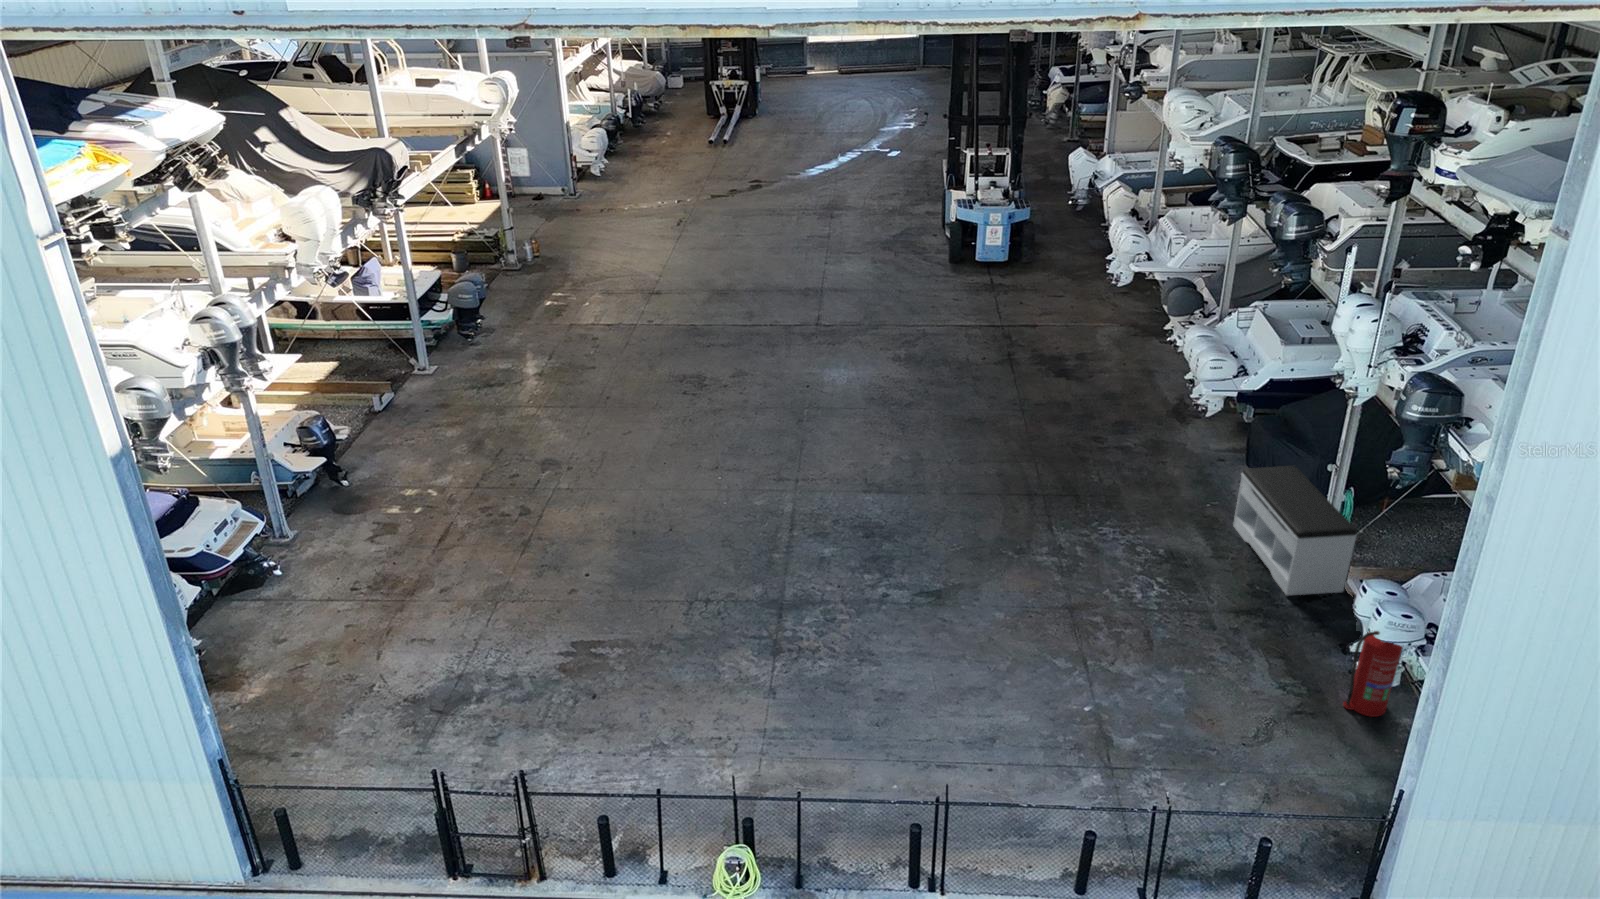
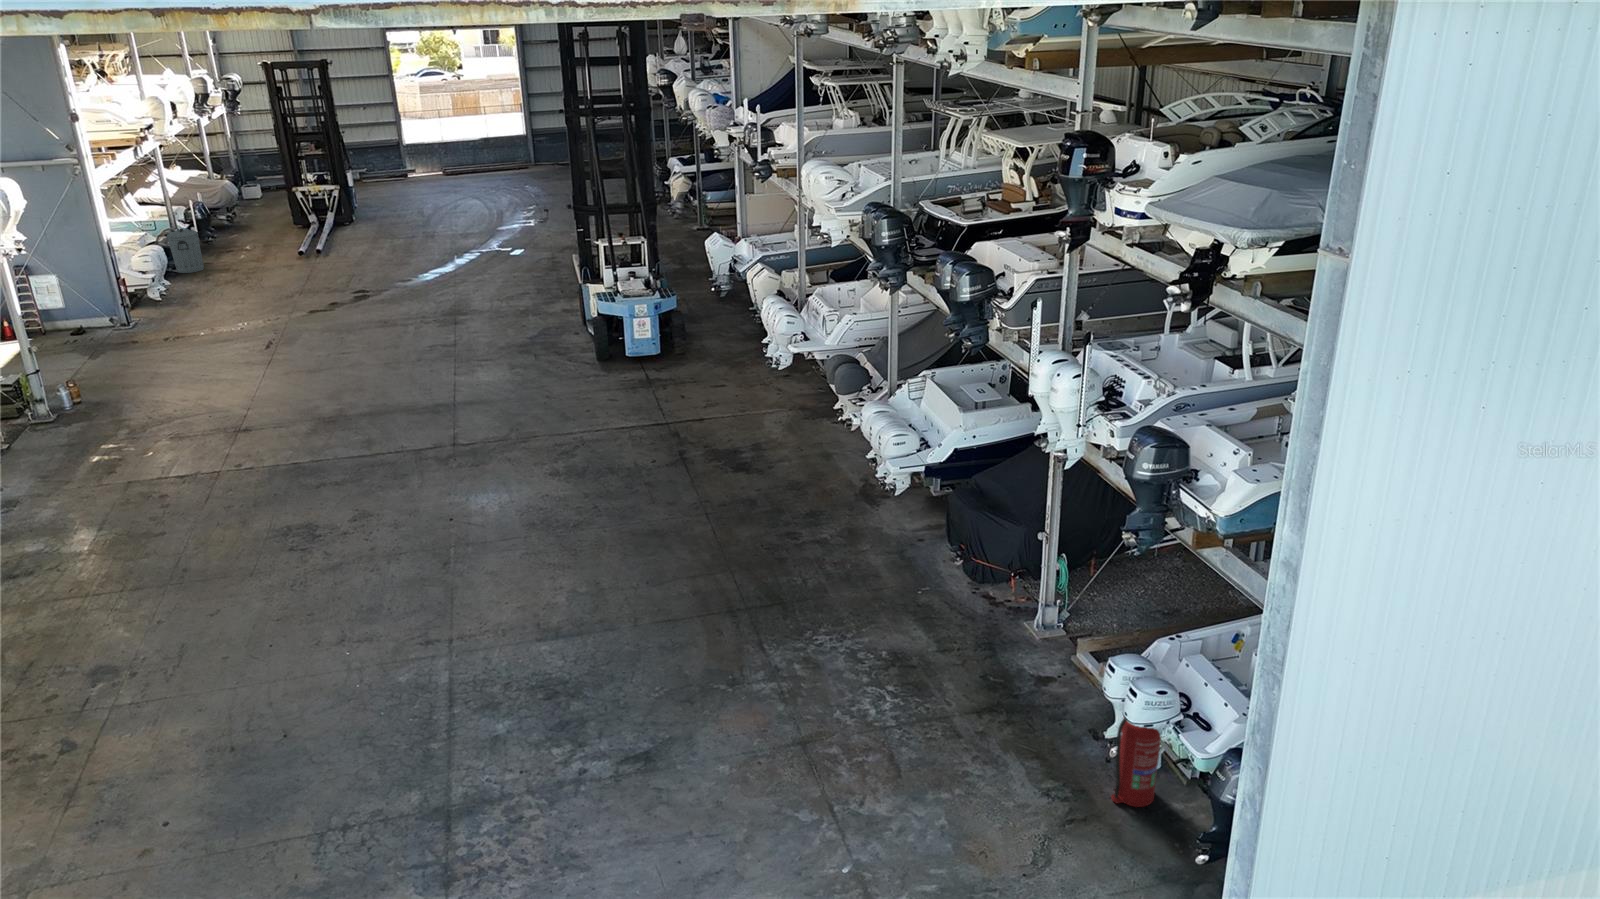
trash can: none [611,115,636,153] -> present [167,229,204,273]
bench: present [1233,466,1357,595] -> none [952,539,1083,683]

